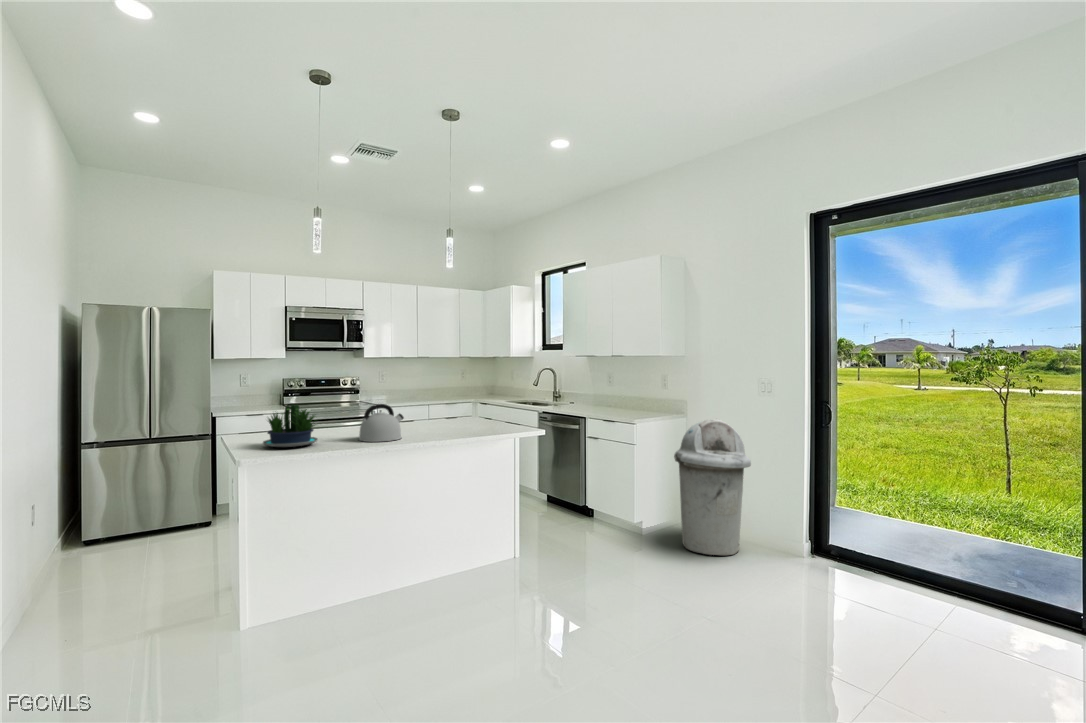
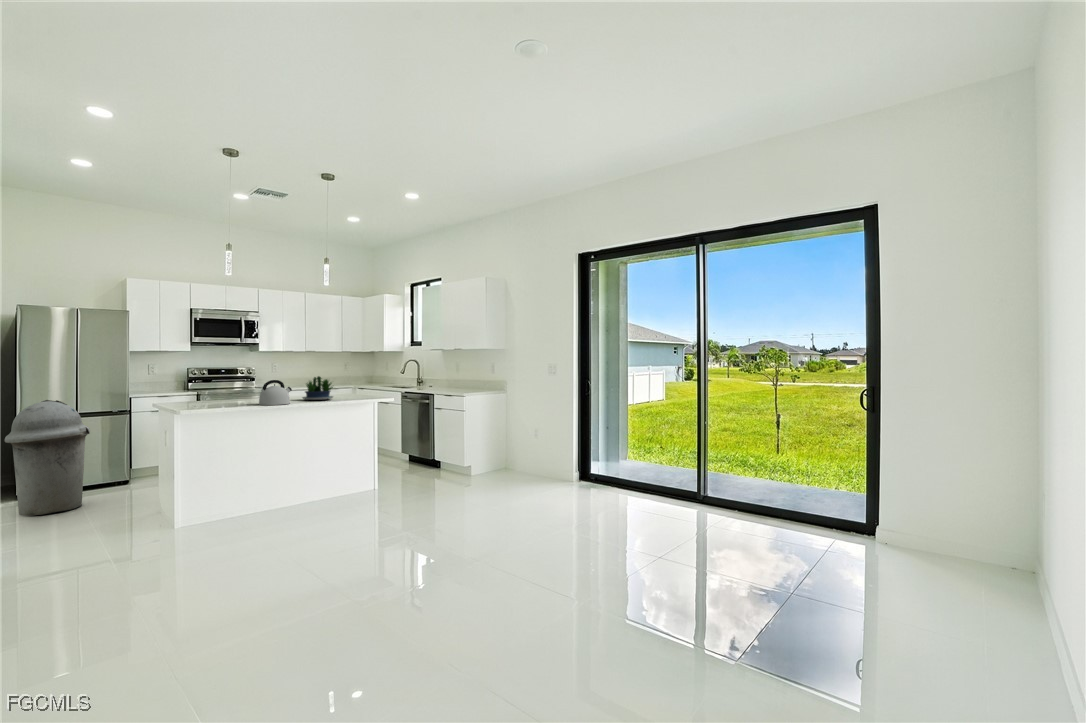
potted plant: present [263,404,318,447] -> present [303,376,333,400]
trash can: present [674,419,751,555] -> present [5,400,90,516]

